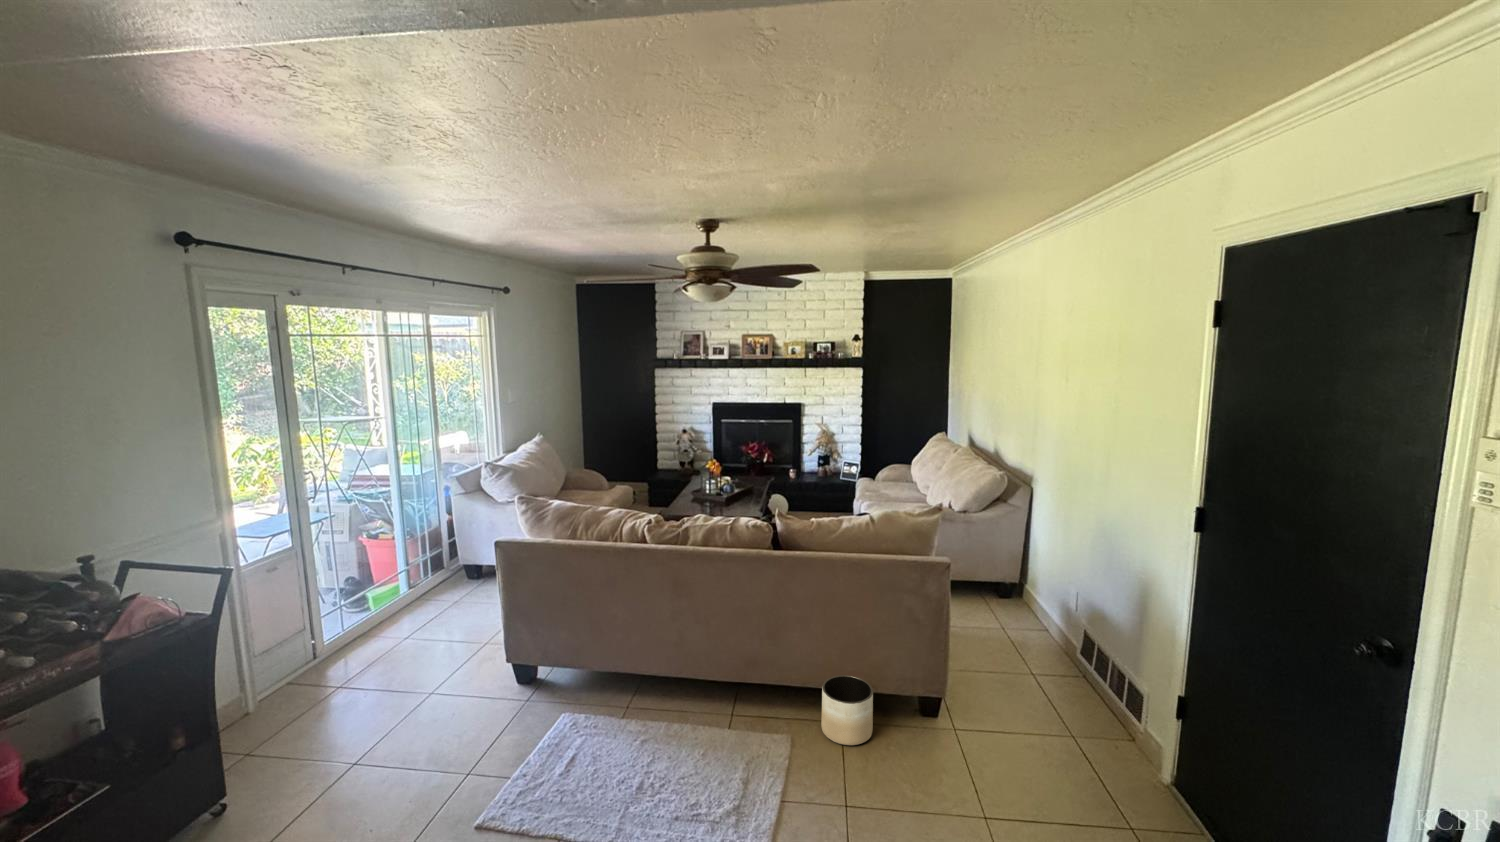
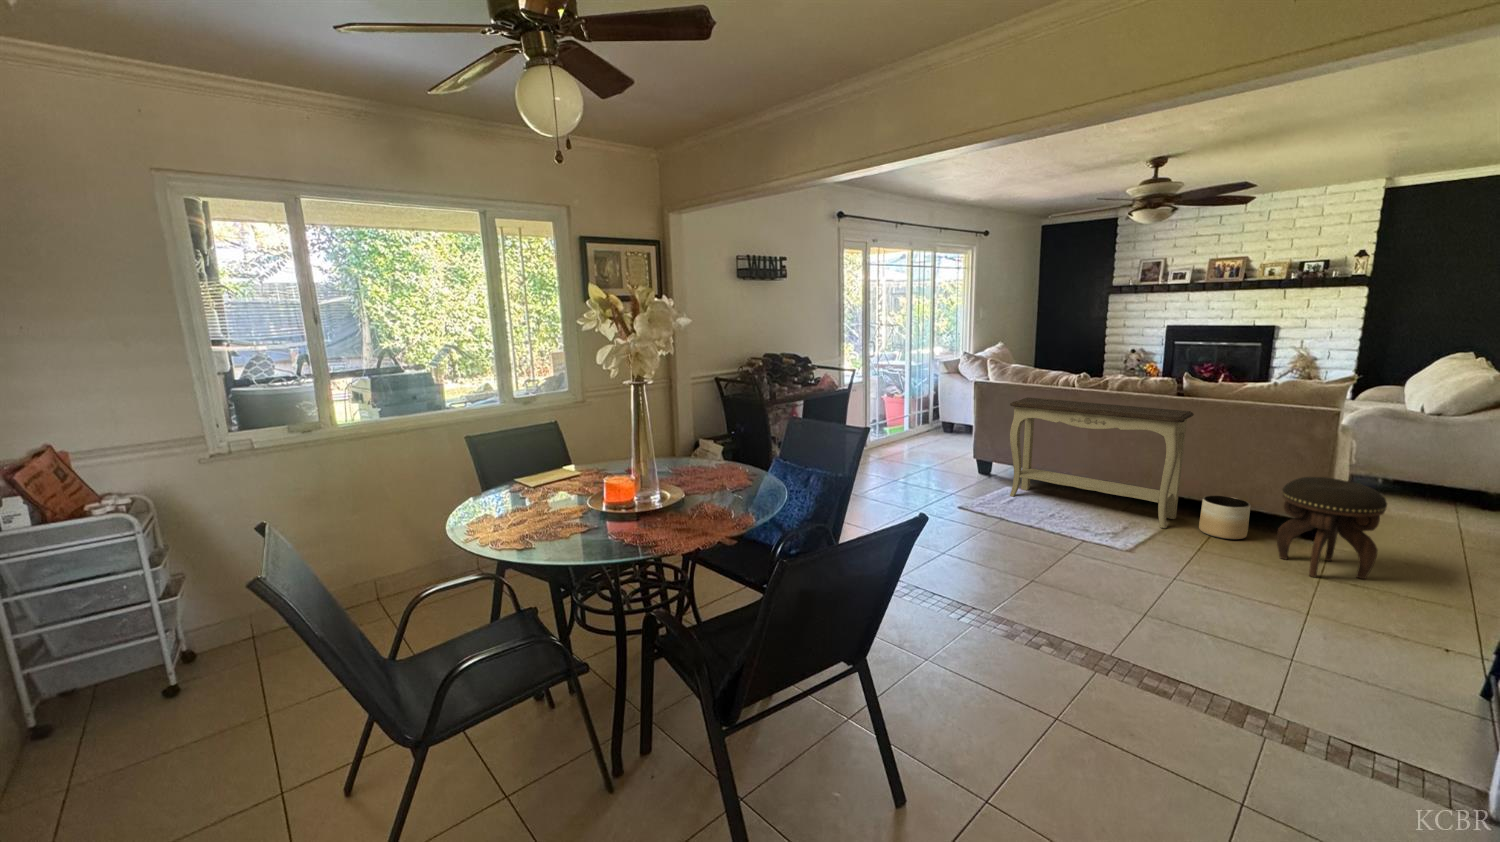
console table: none [559,562,798,748] -> present [1010,397,1194,528]
footstool: none [913,650,1016,803] -> present [1277,477,1387,579]

